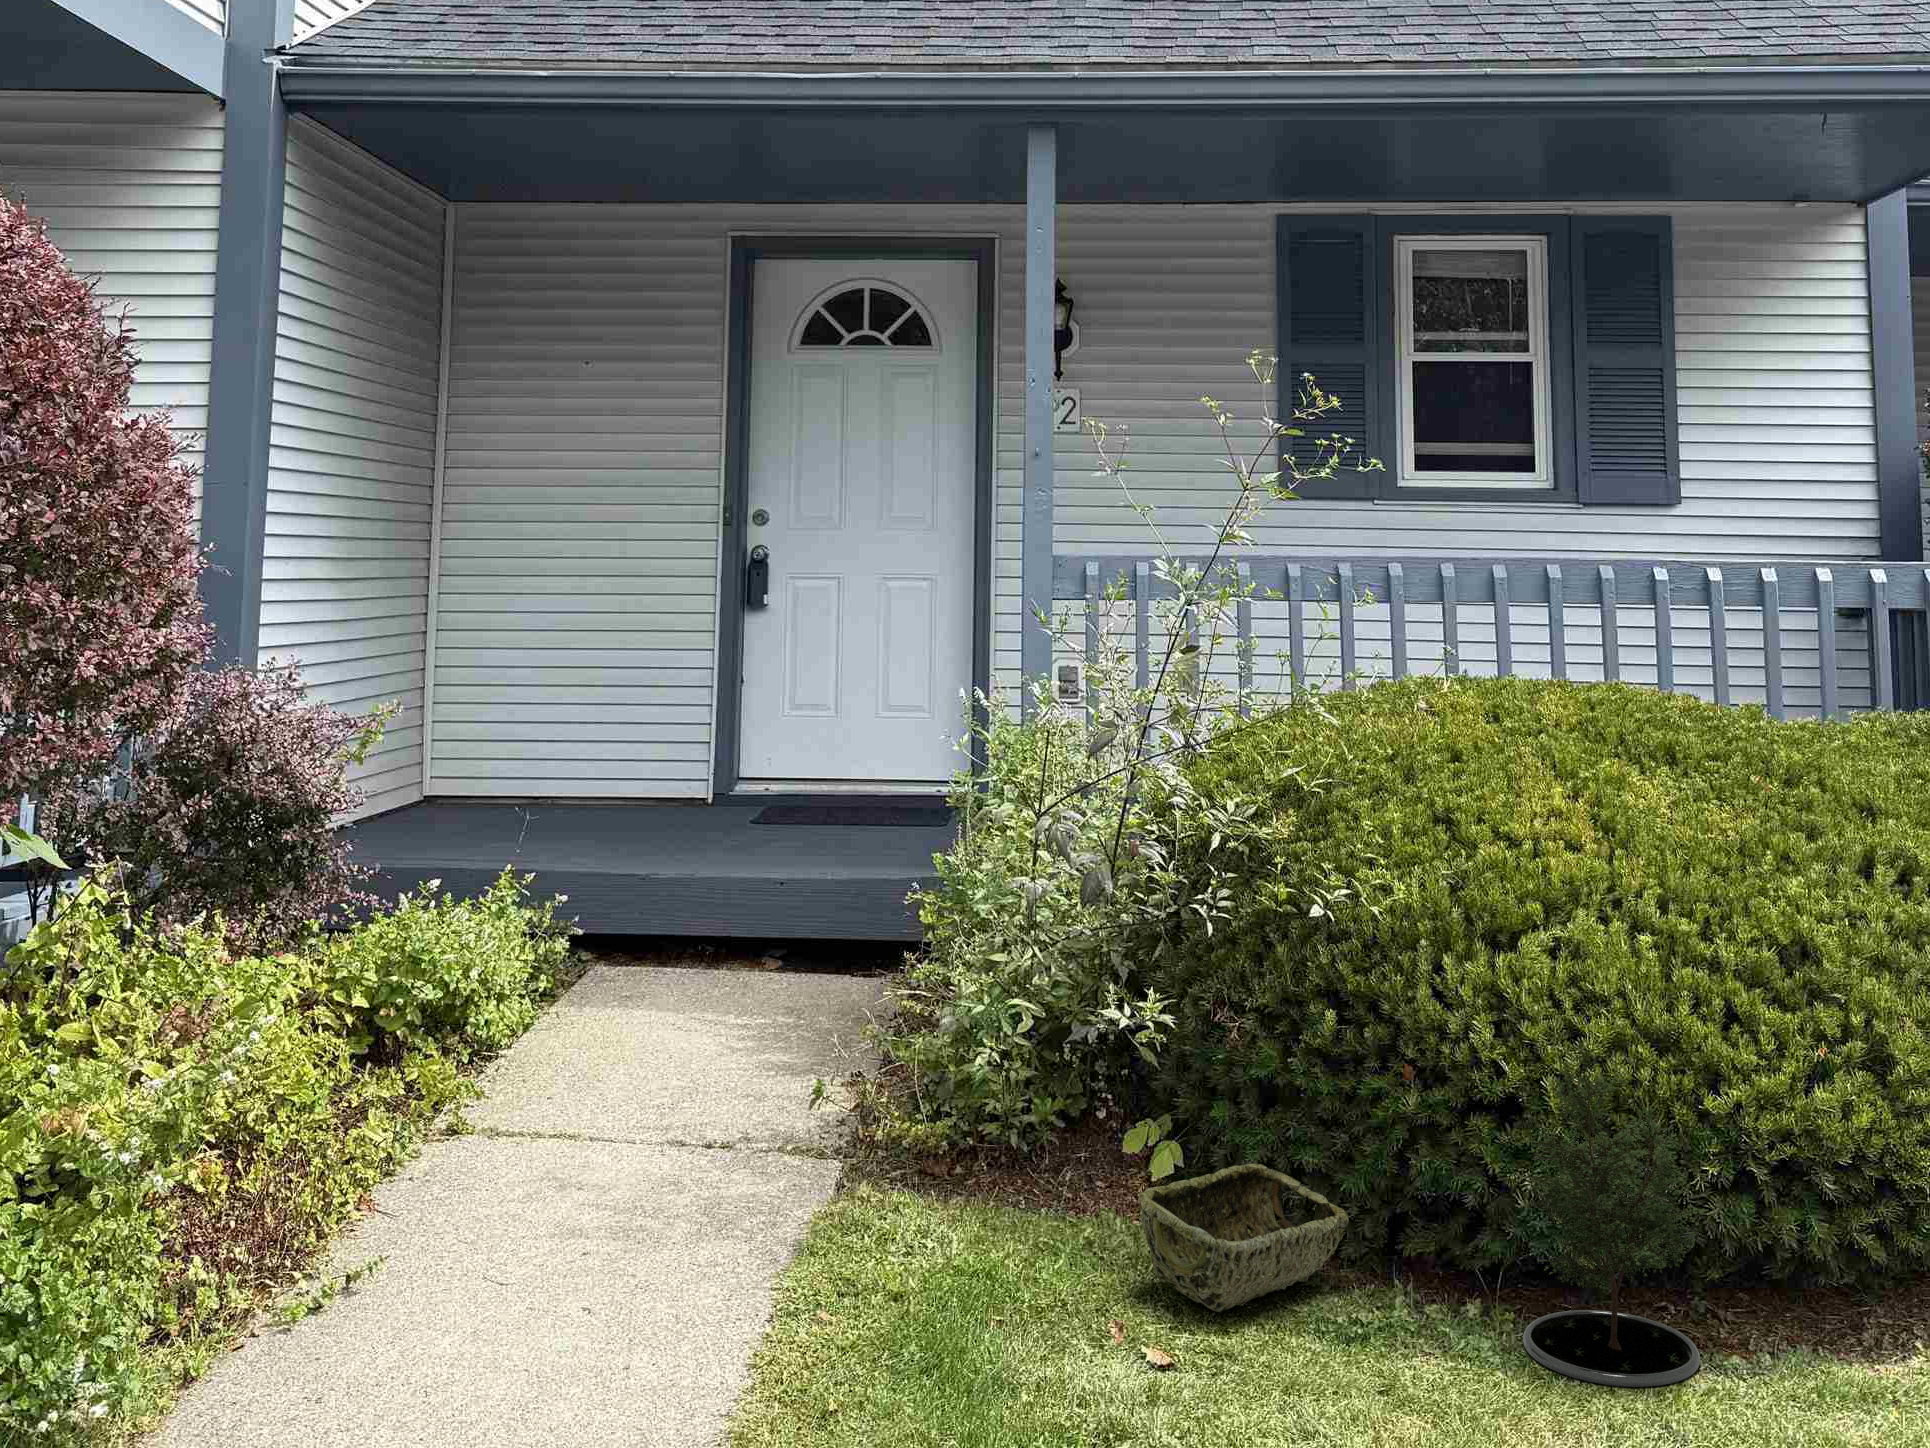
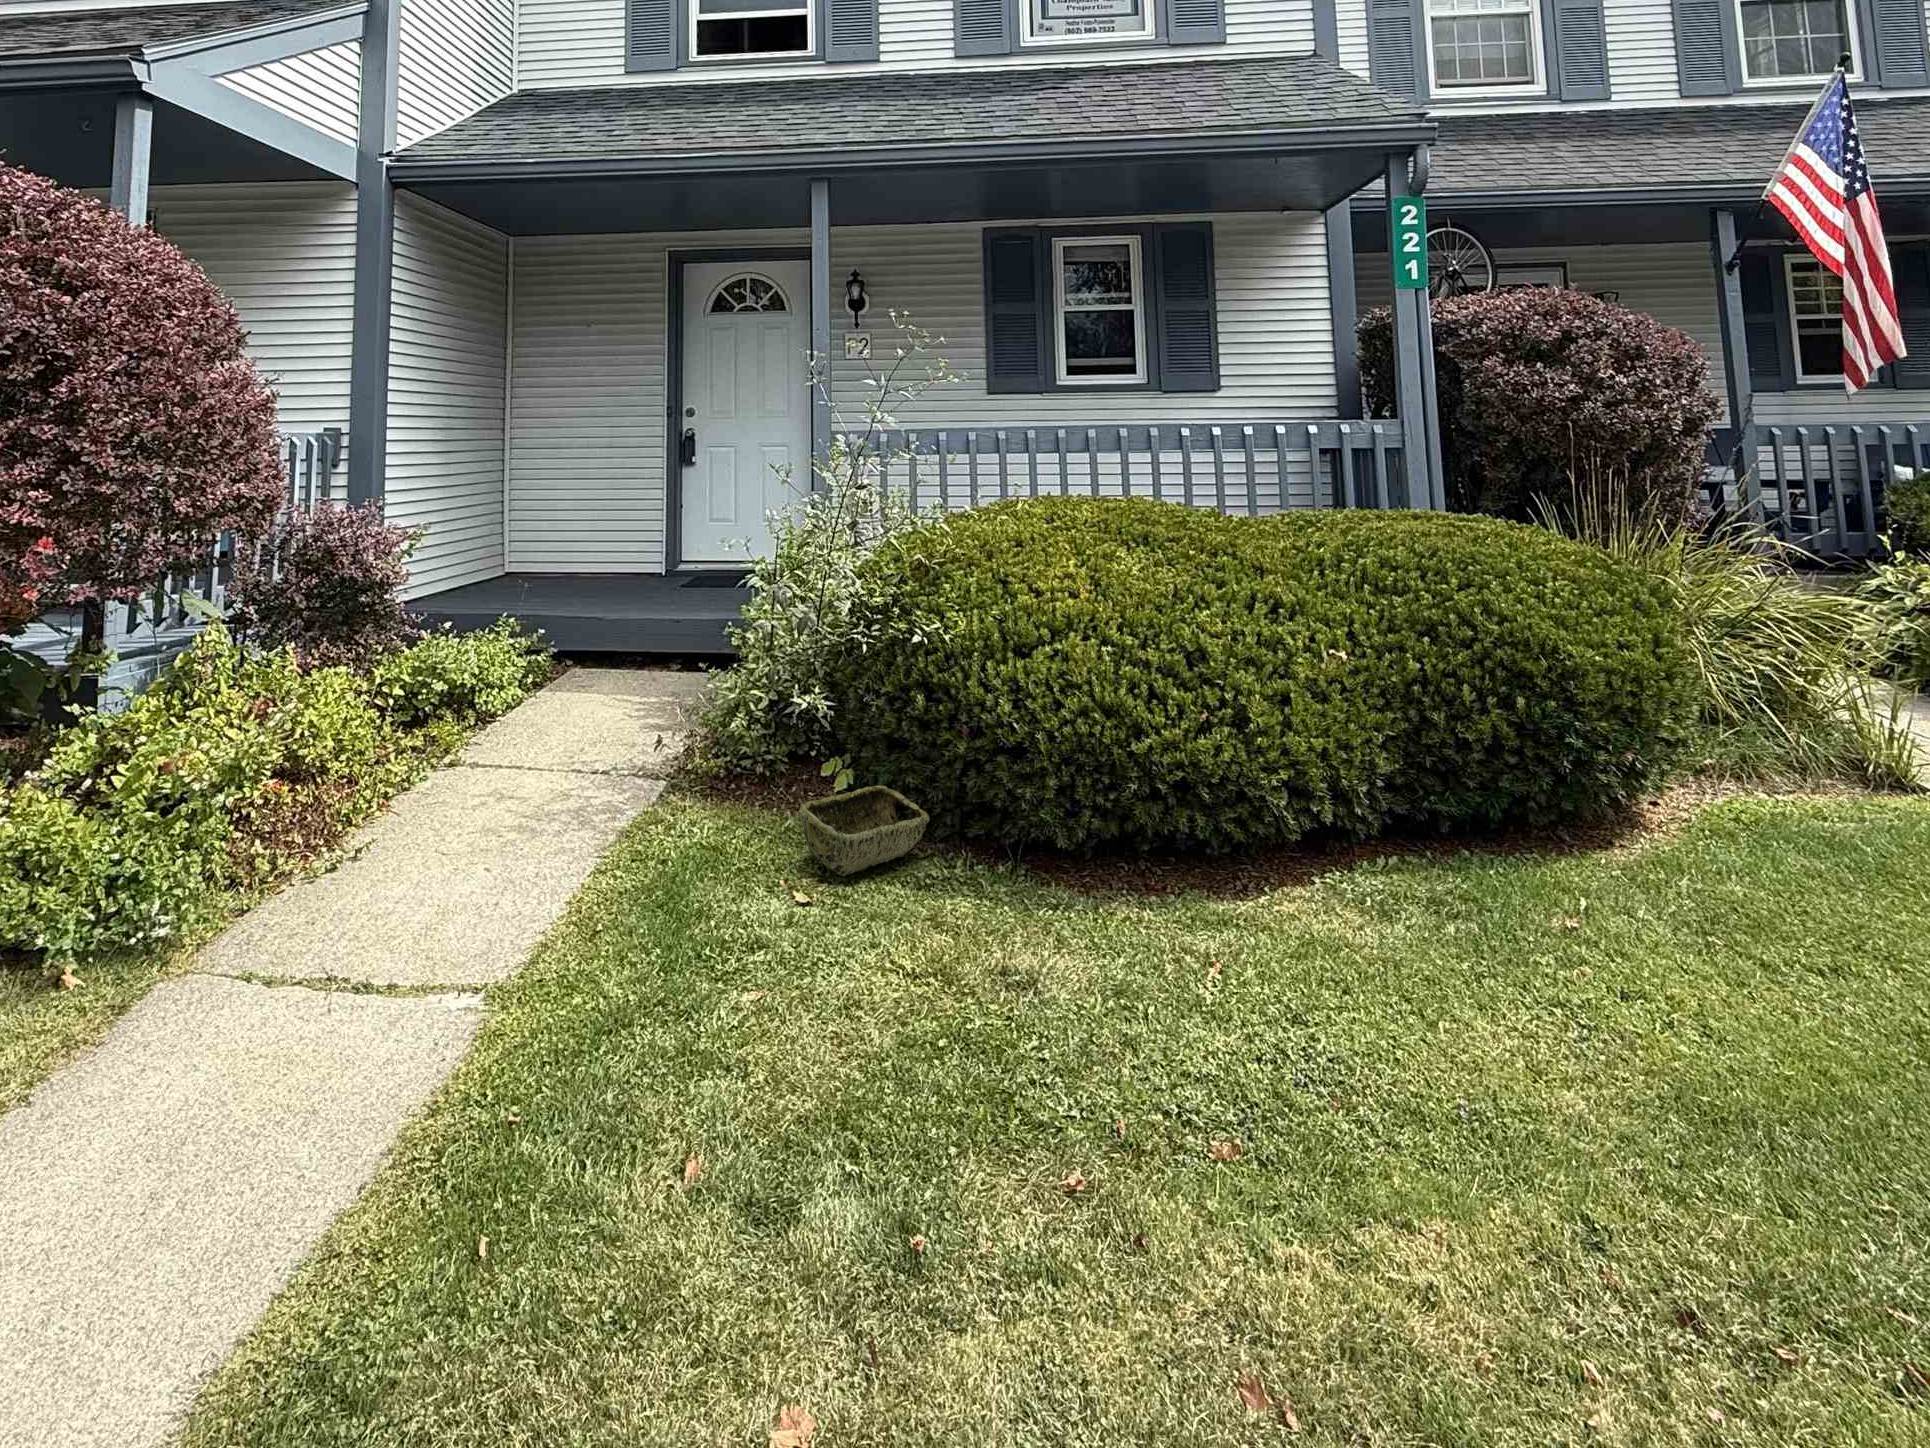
potted tree: present [1516,1042,1708,1387] -> none [1013,712,1130,923]

